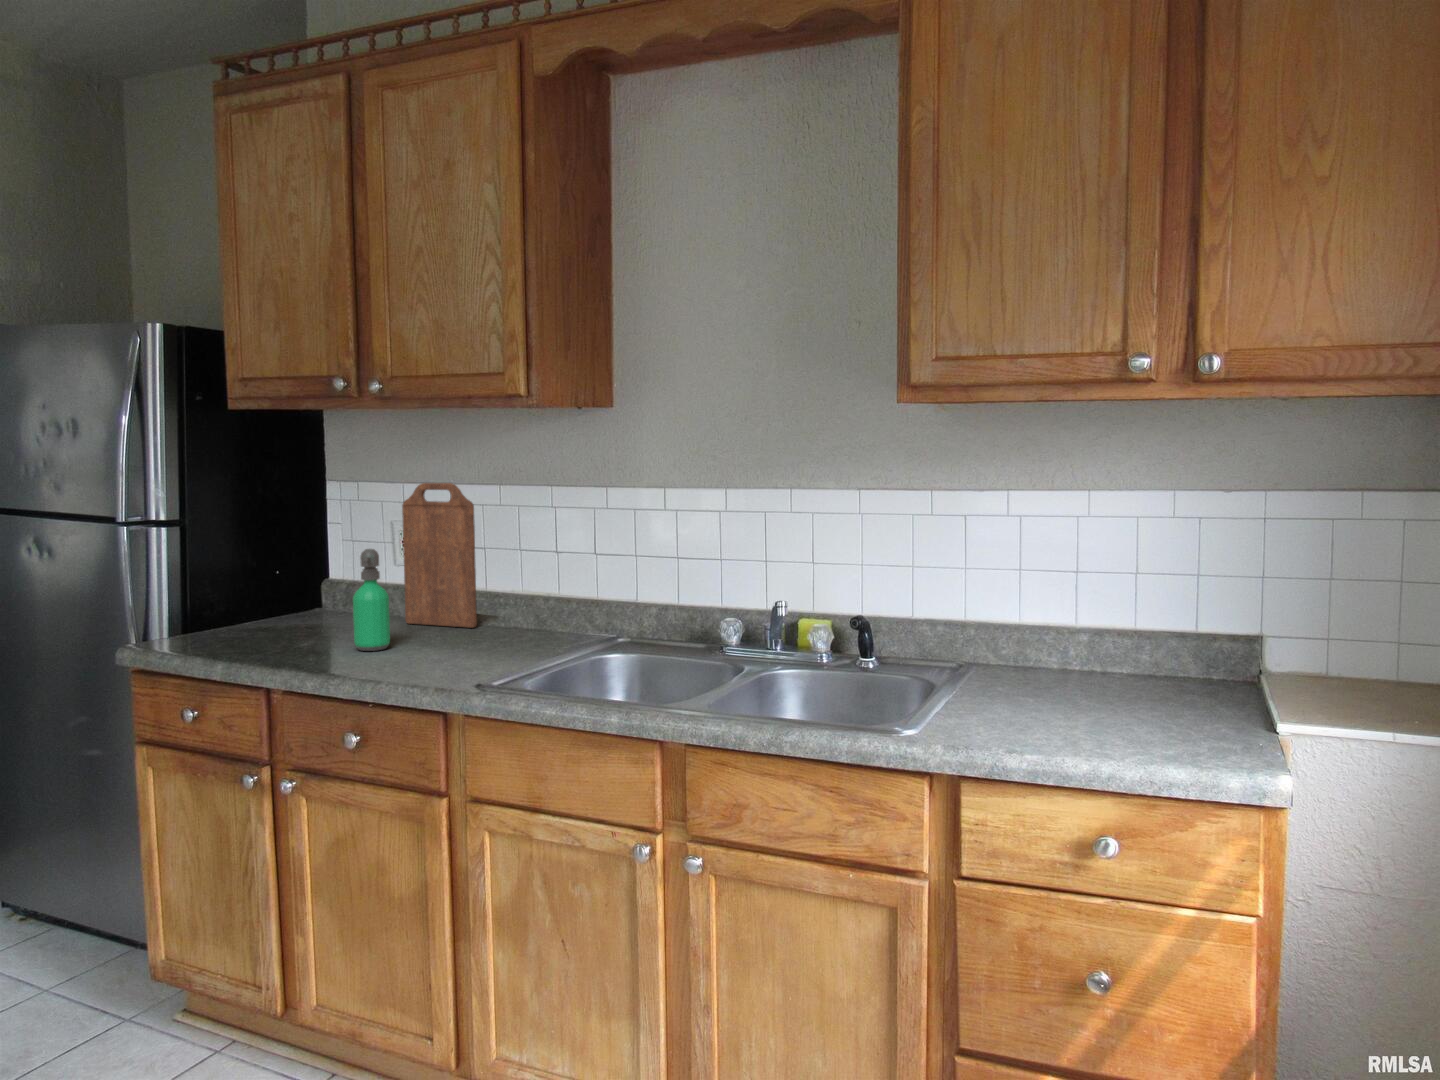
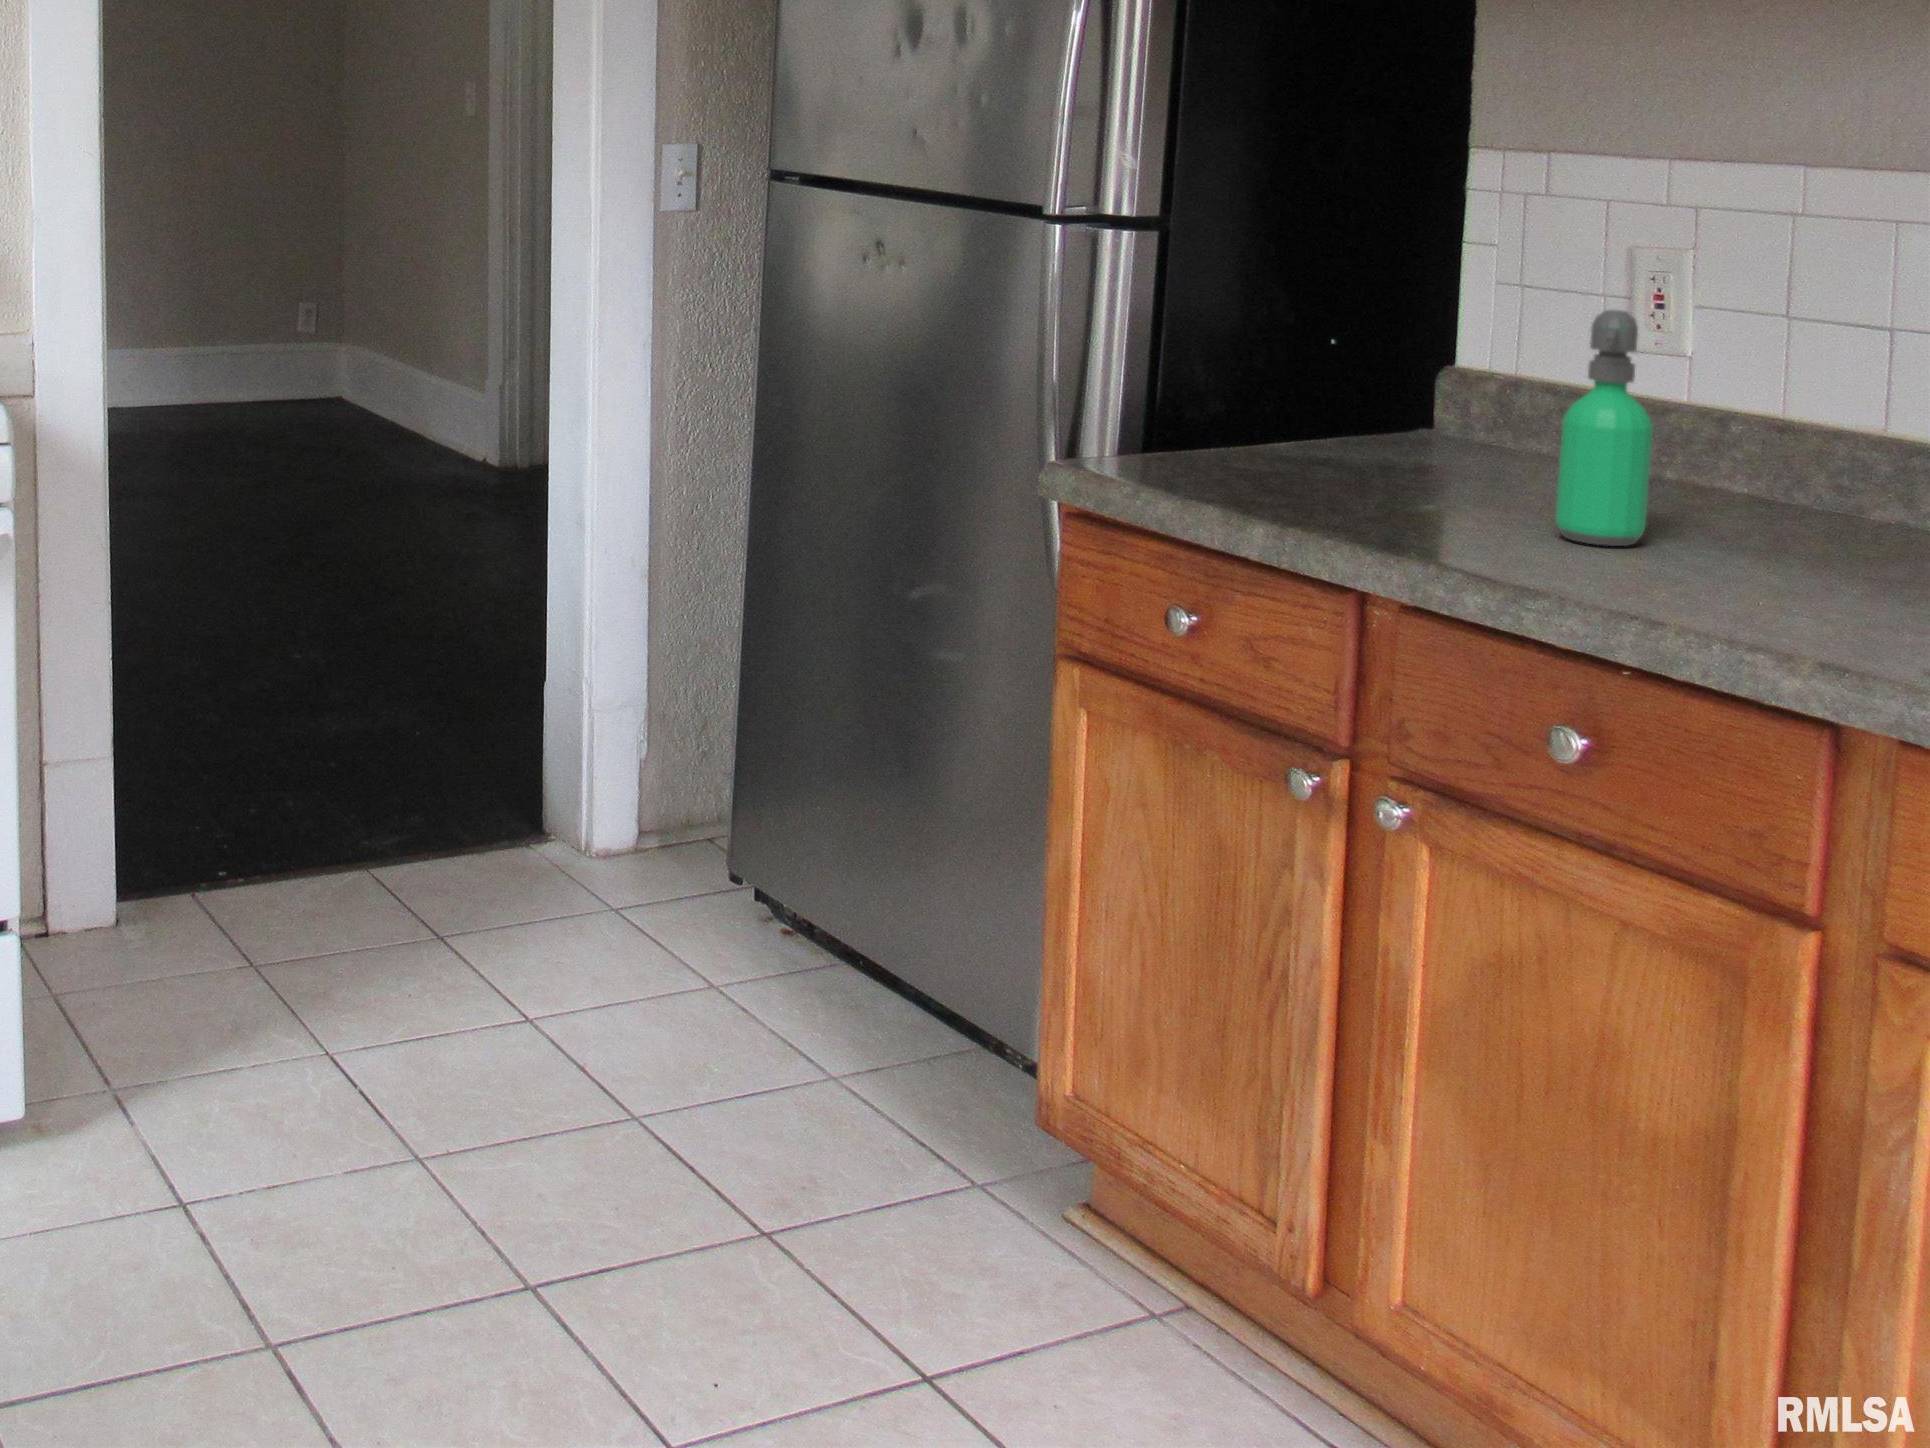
cutting board: present [402,483,477,628] -> none [1653,165,1880,525]

